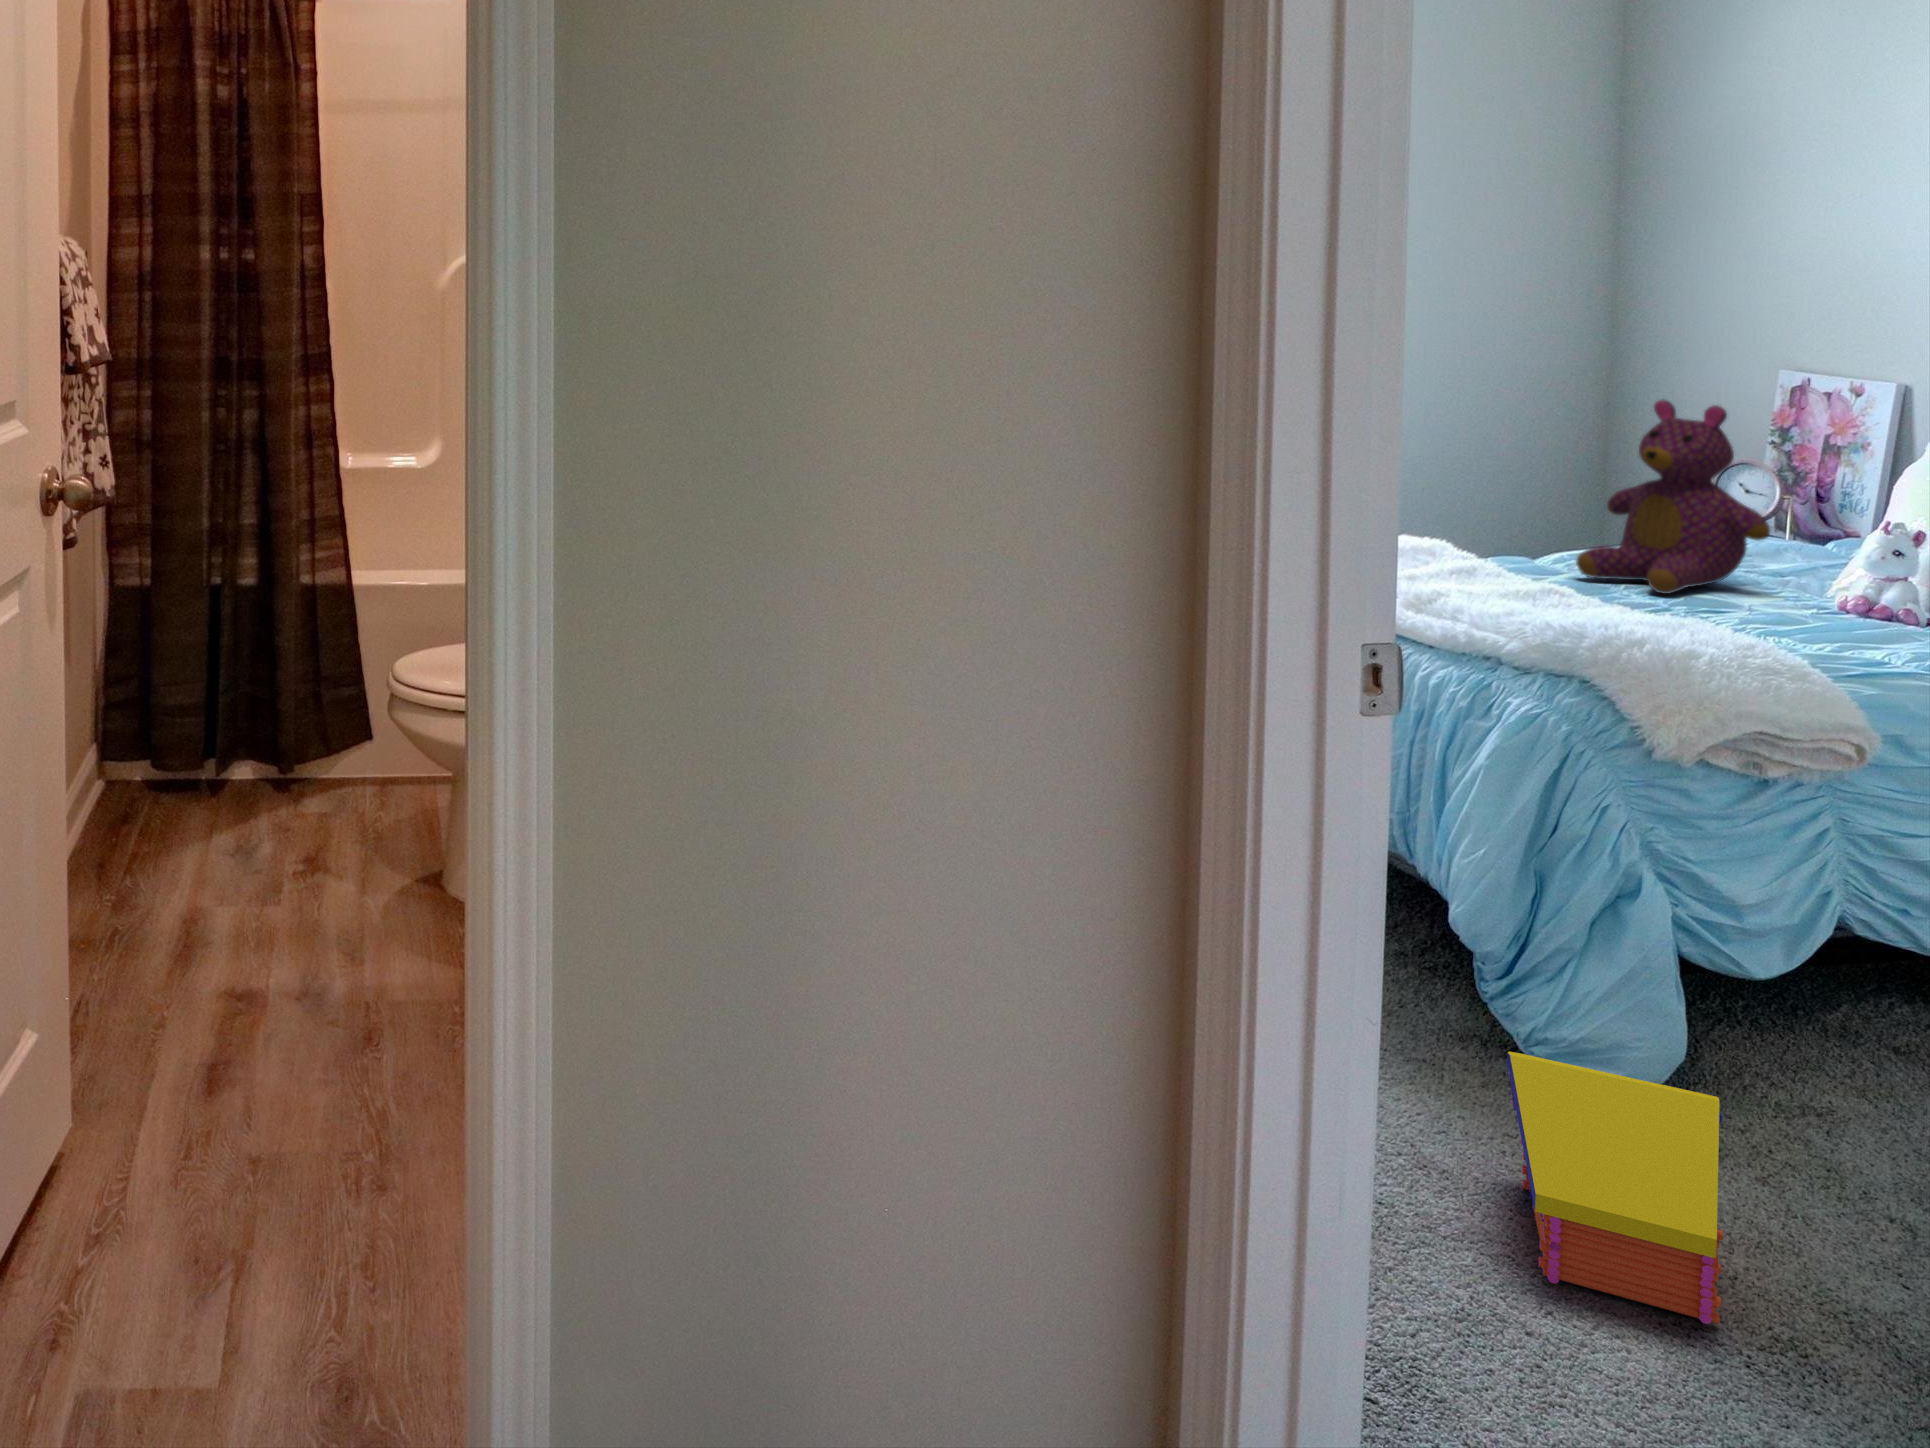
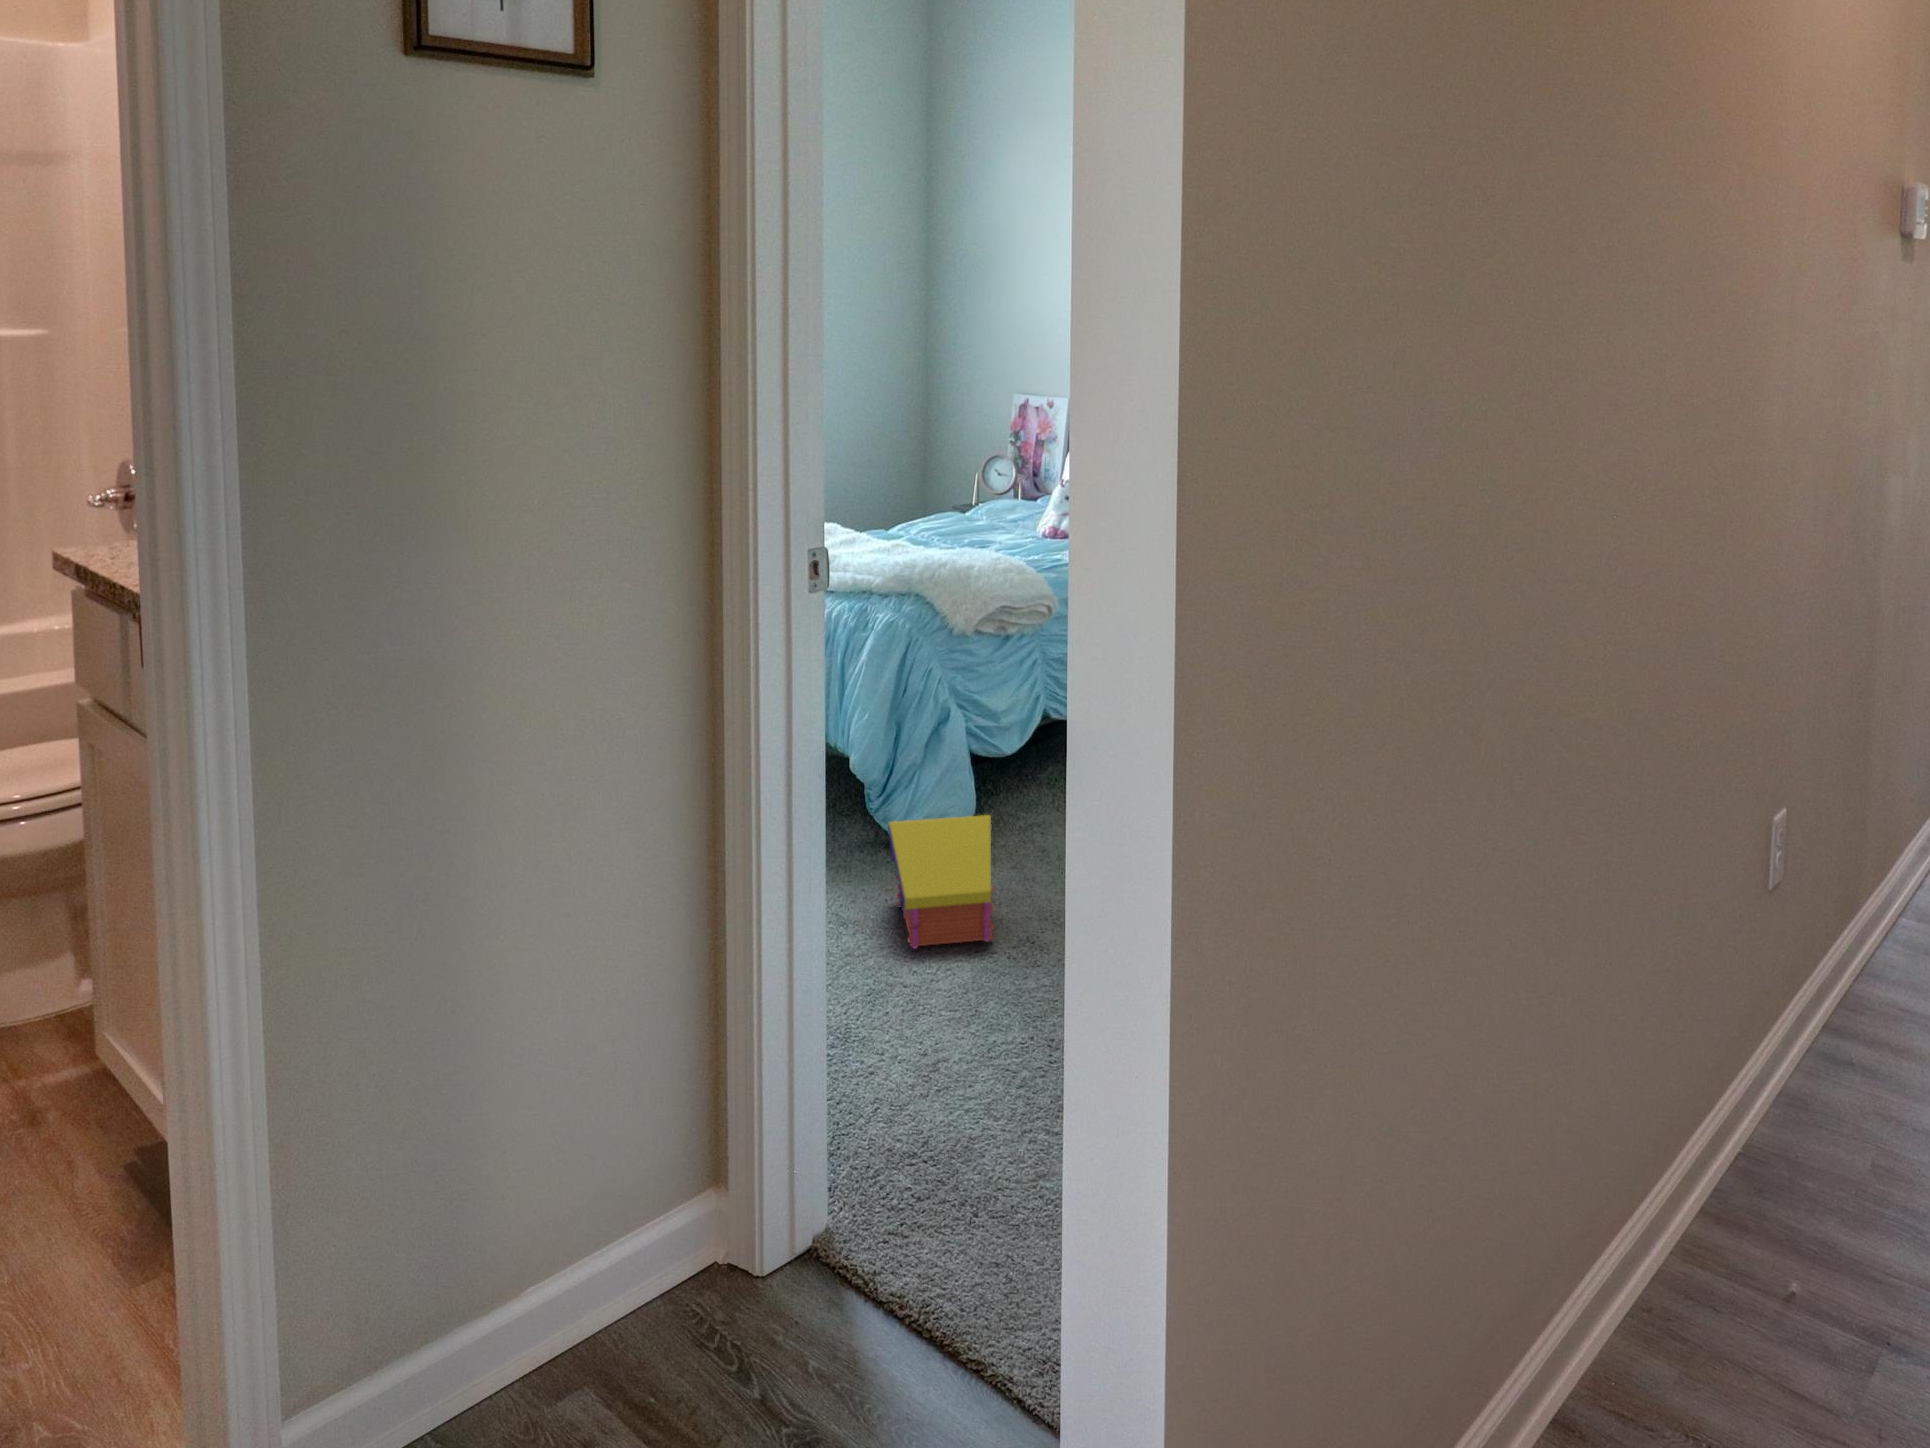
teddy bear: present [1576,400,1770,594] -> none [912,415,1010,539]

